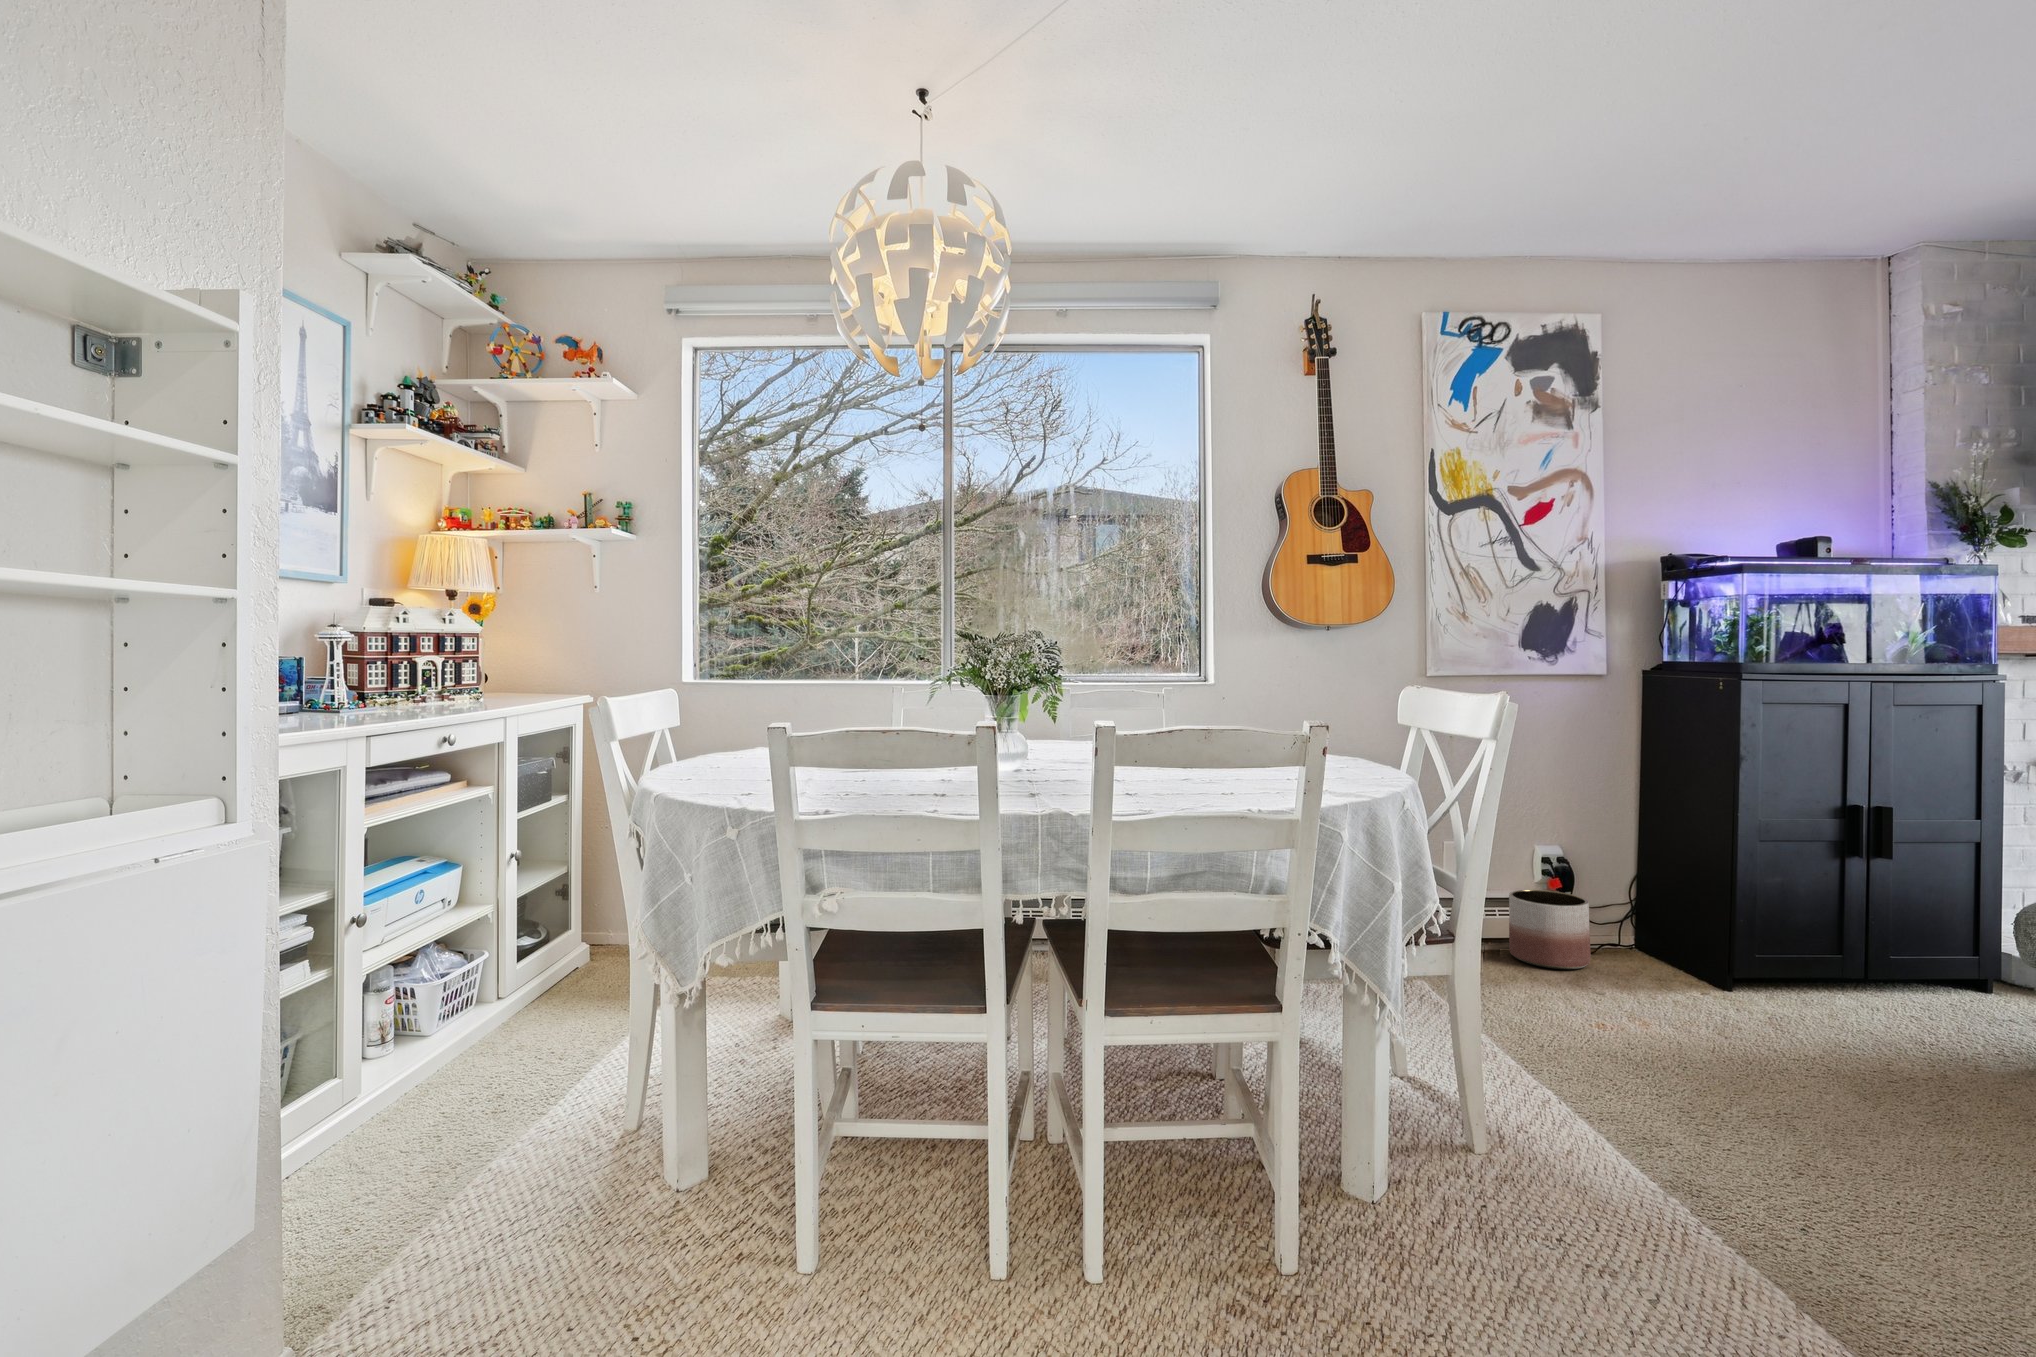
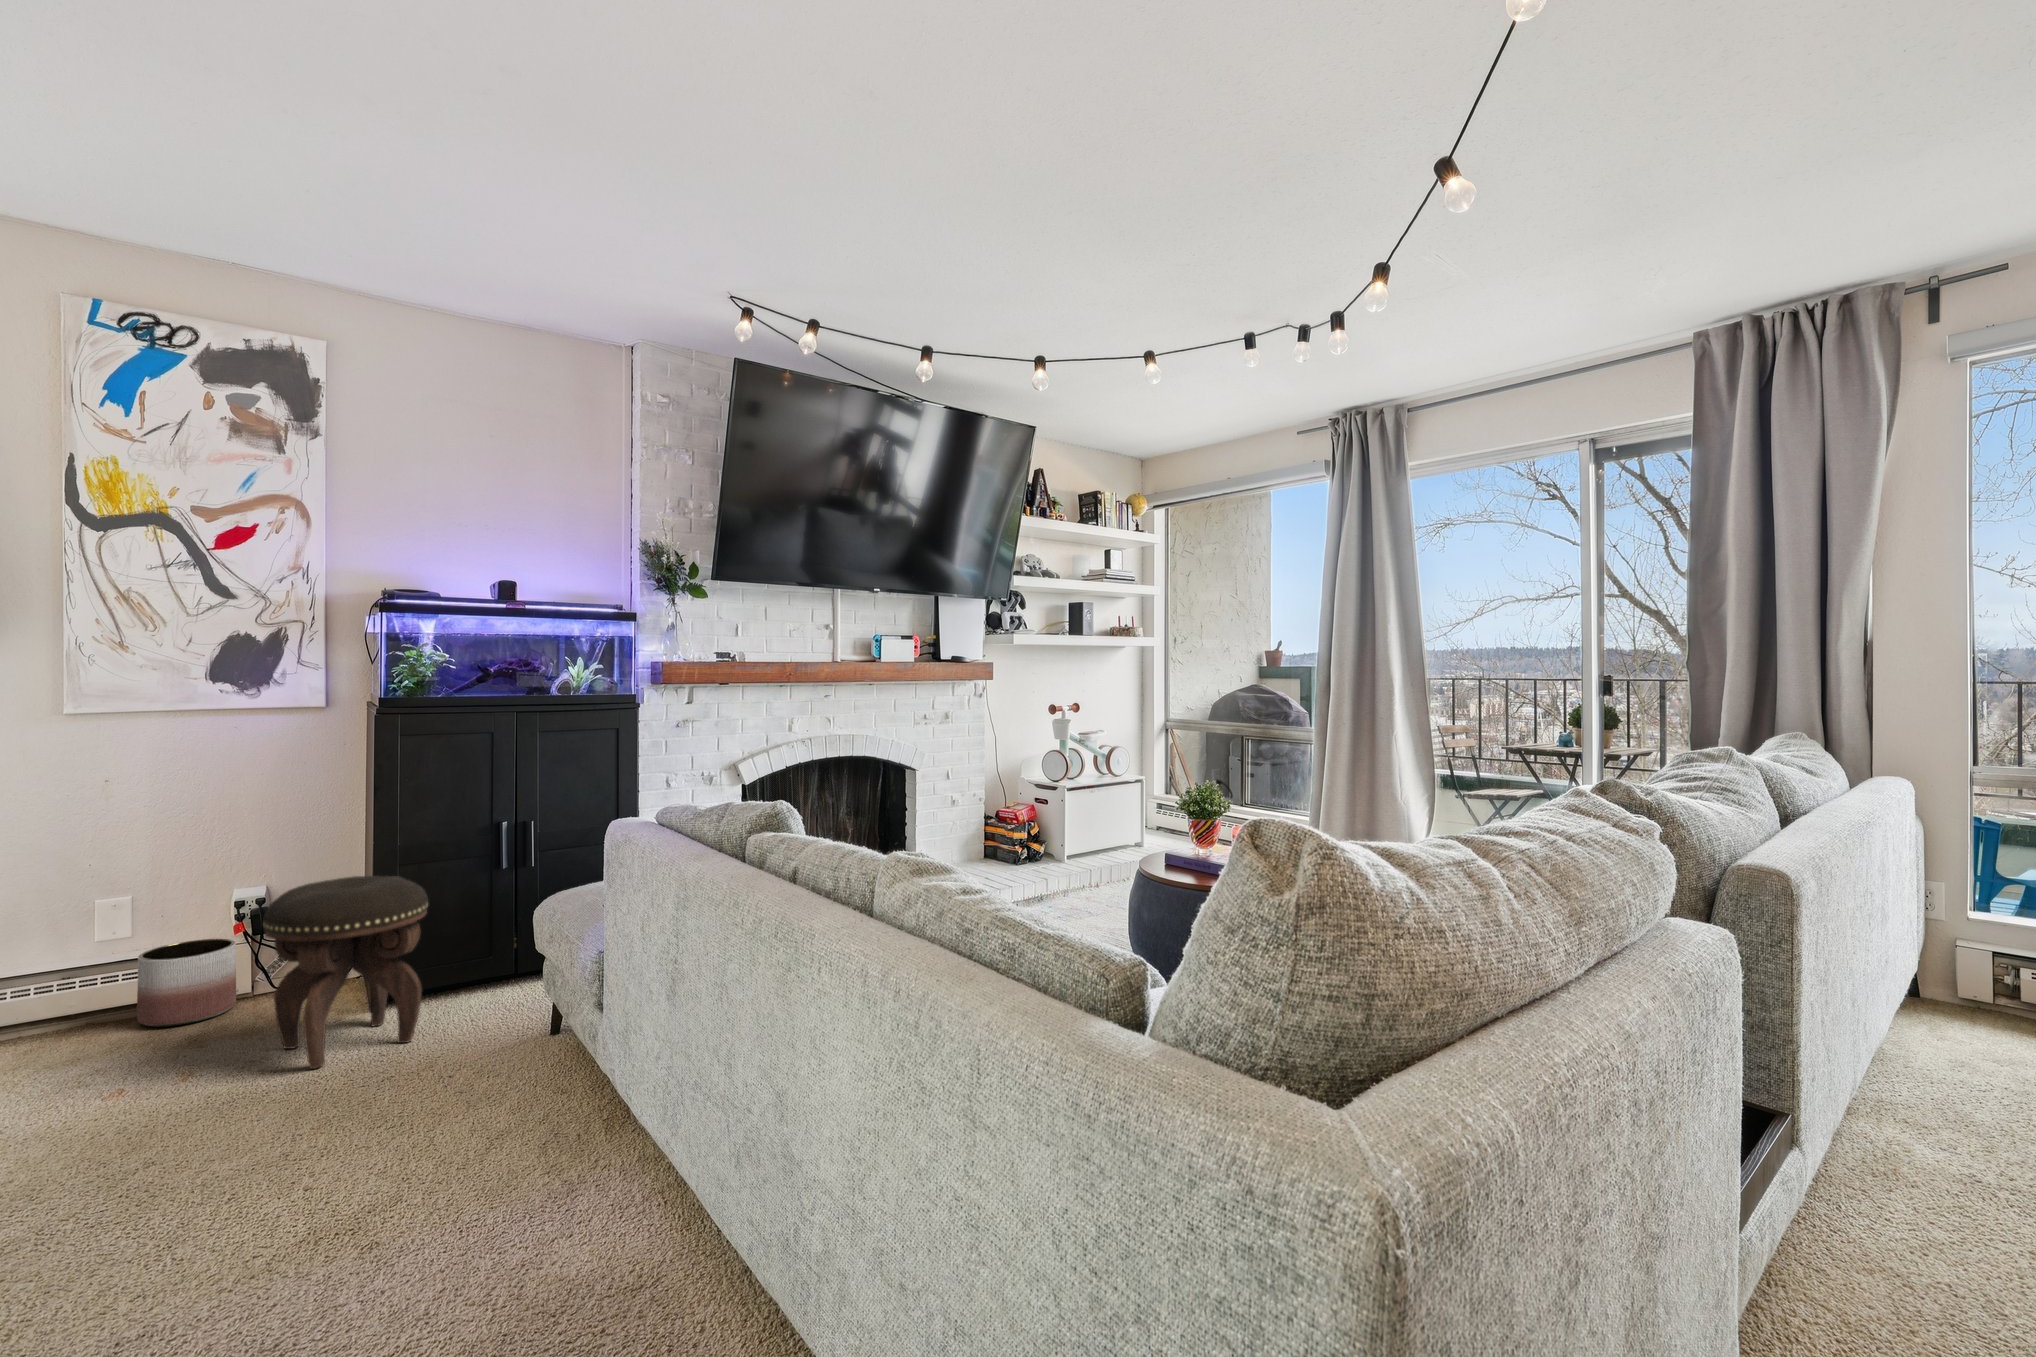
footstool: none [1743,843,1941,1048] -> present [263,876,428,1069]

